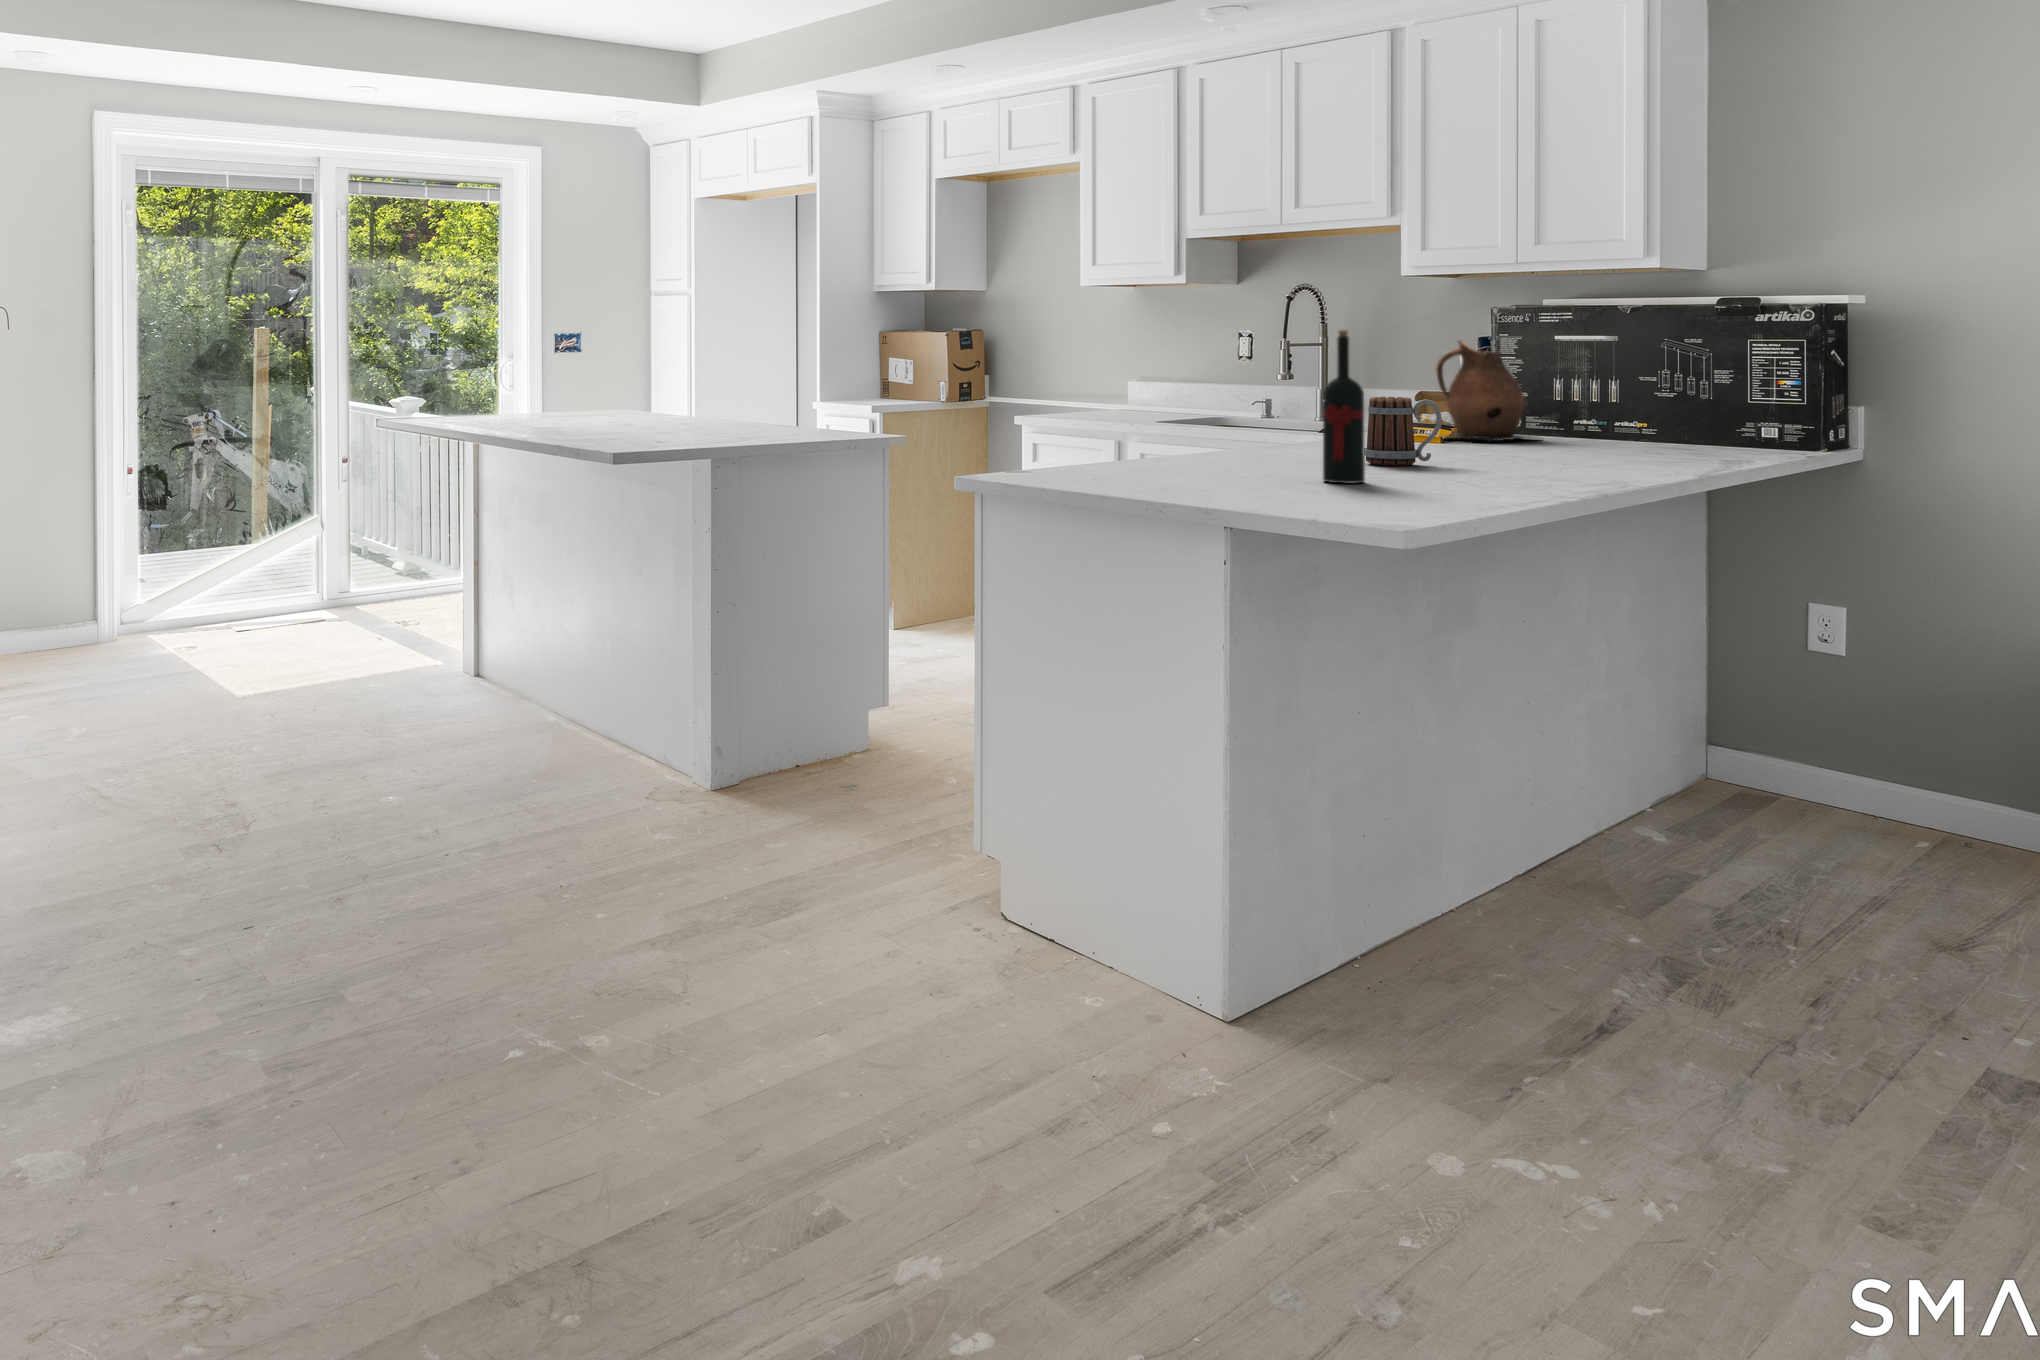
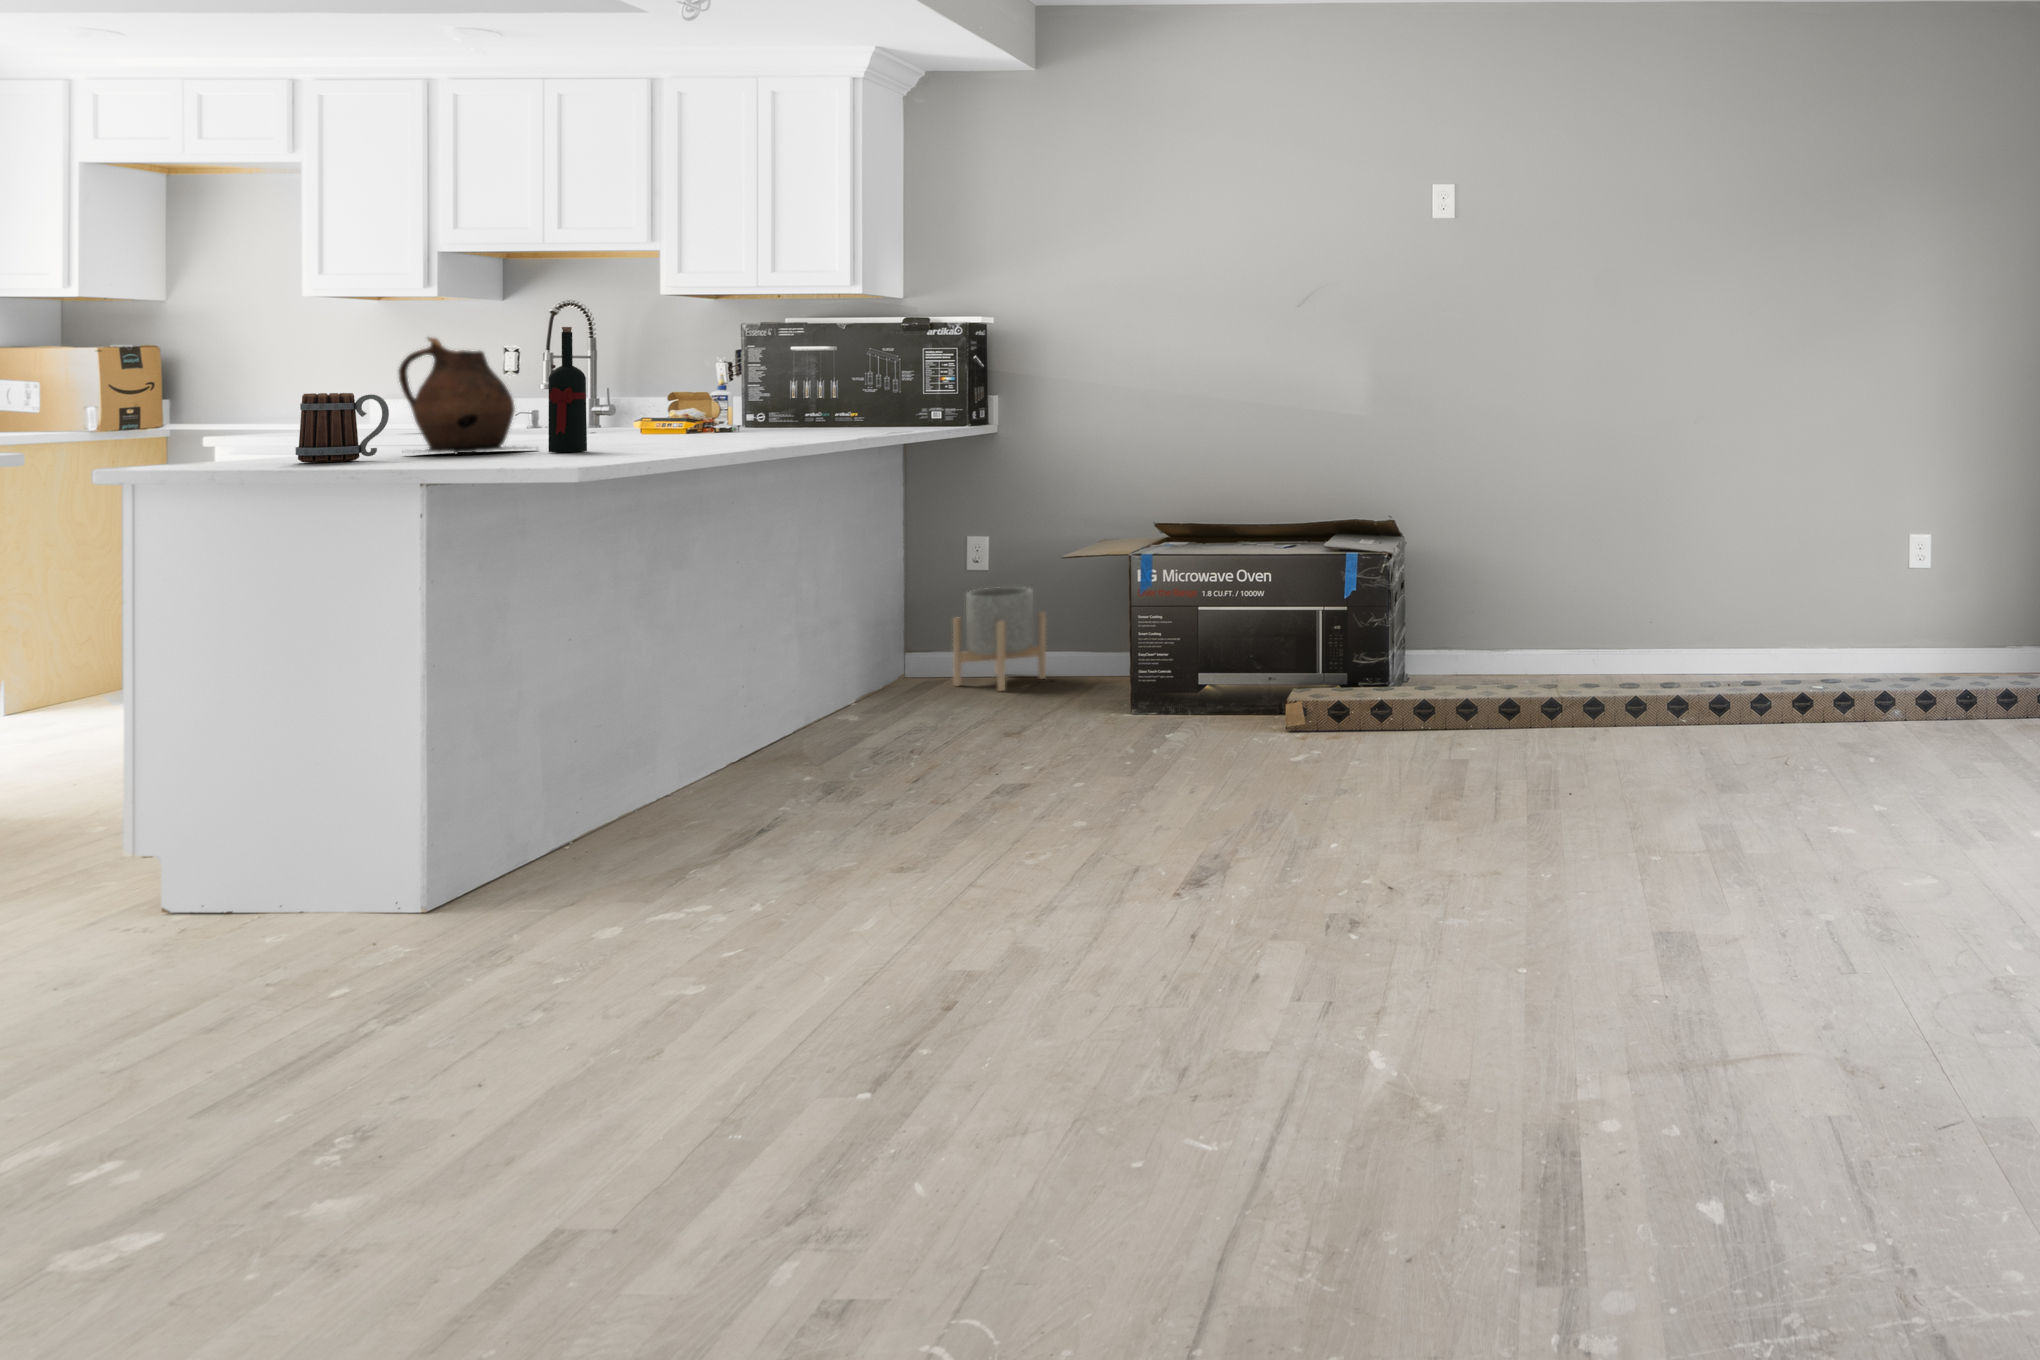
ceramic pitcher: present [1436,340,1538,441] -> present [399,338,516,454]
mug: present [1364,397,1441,466] -> present [296,393,389,463]
planter: none [1797,687,1955,850] -> present [953,587,1046,691]

